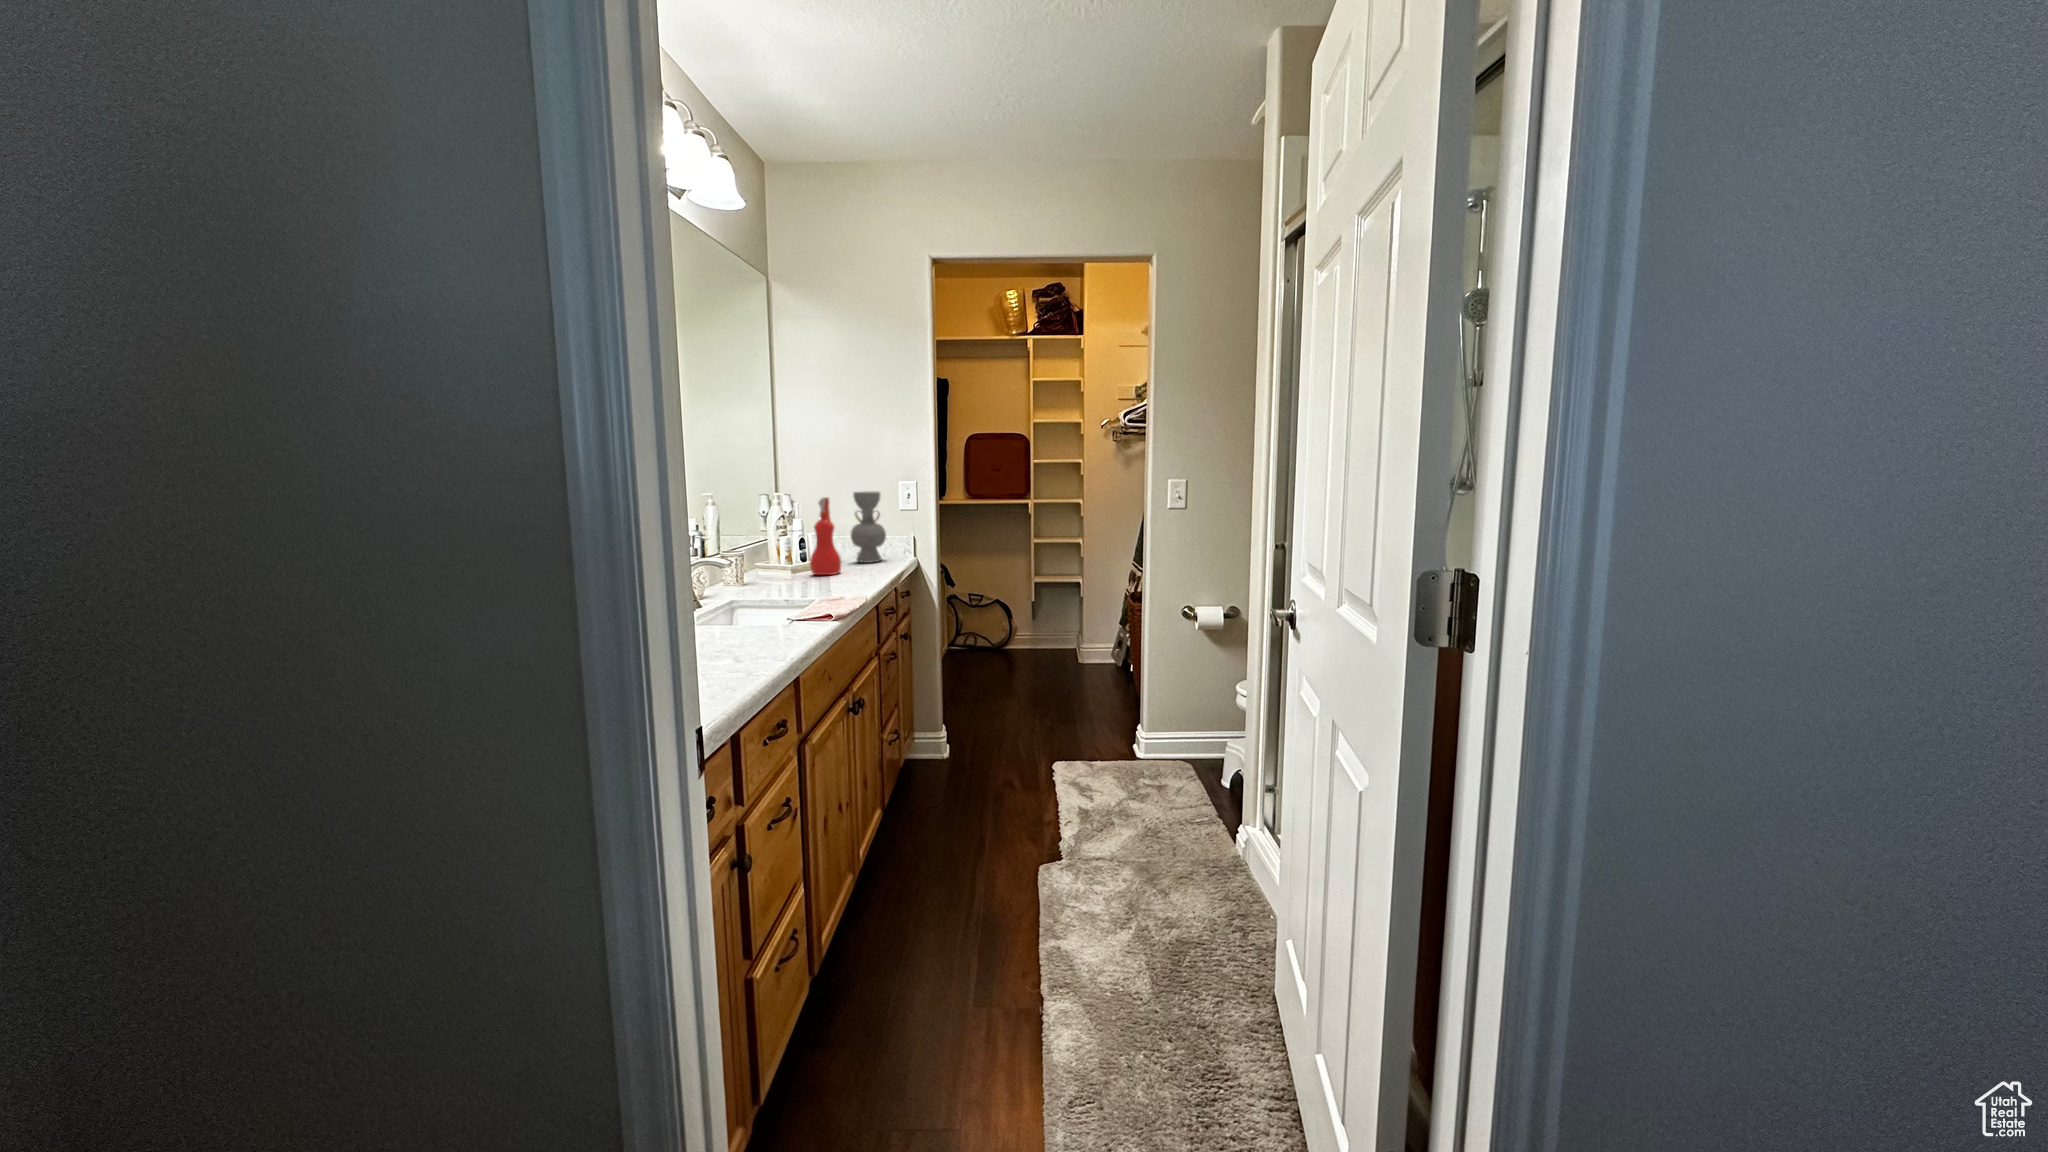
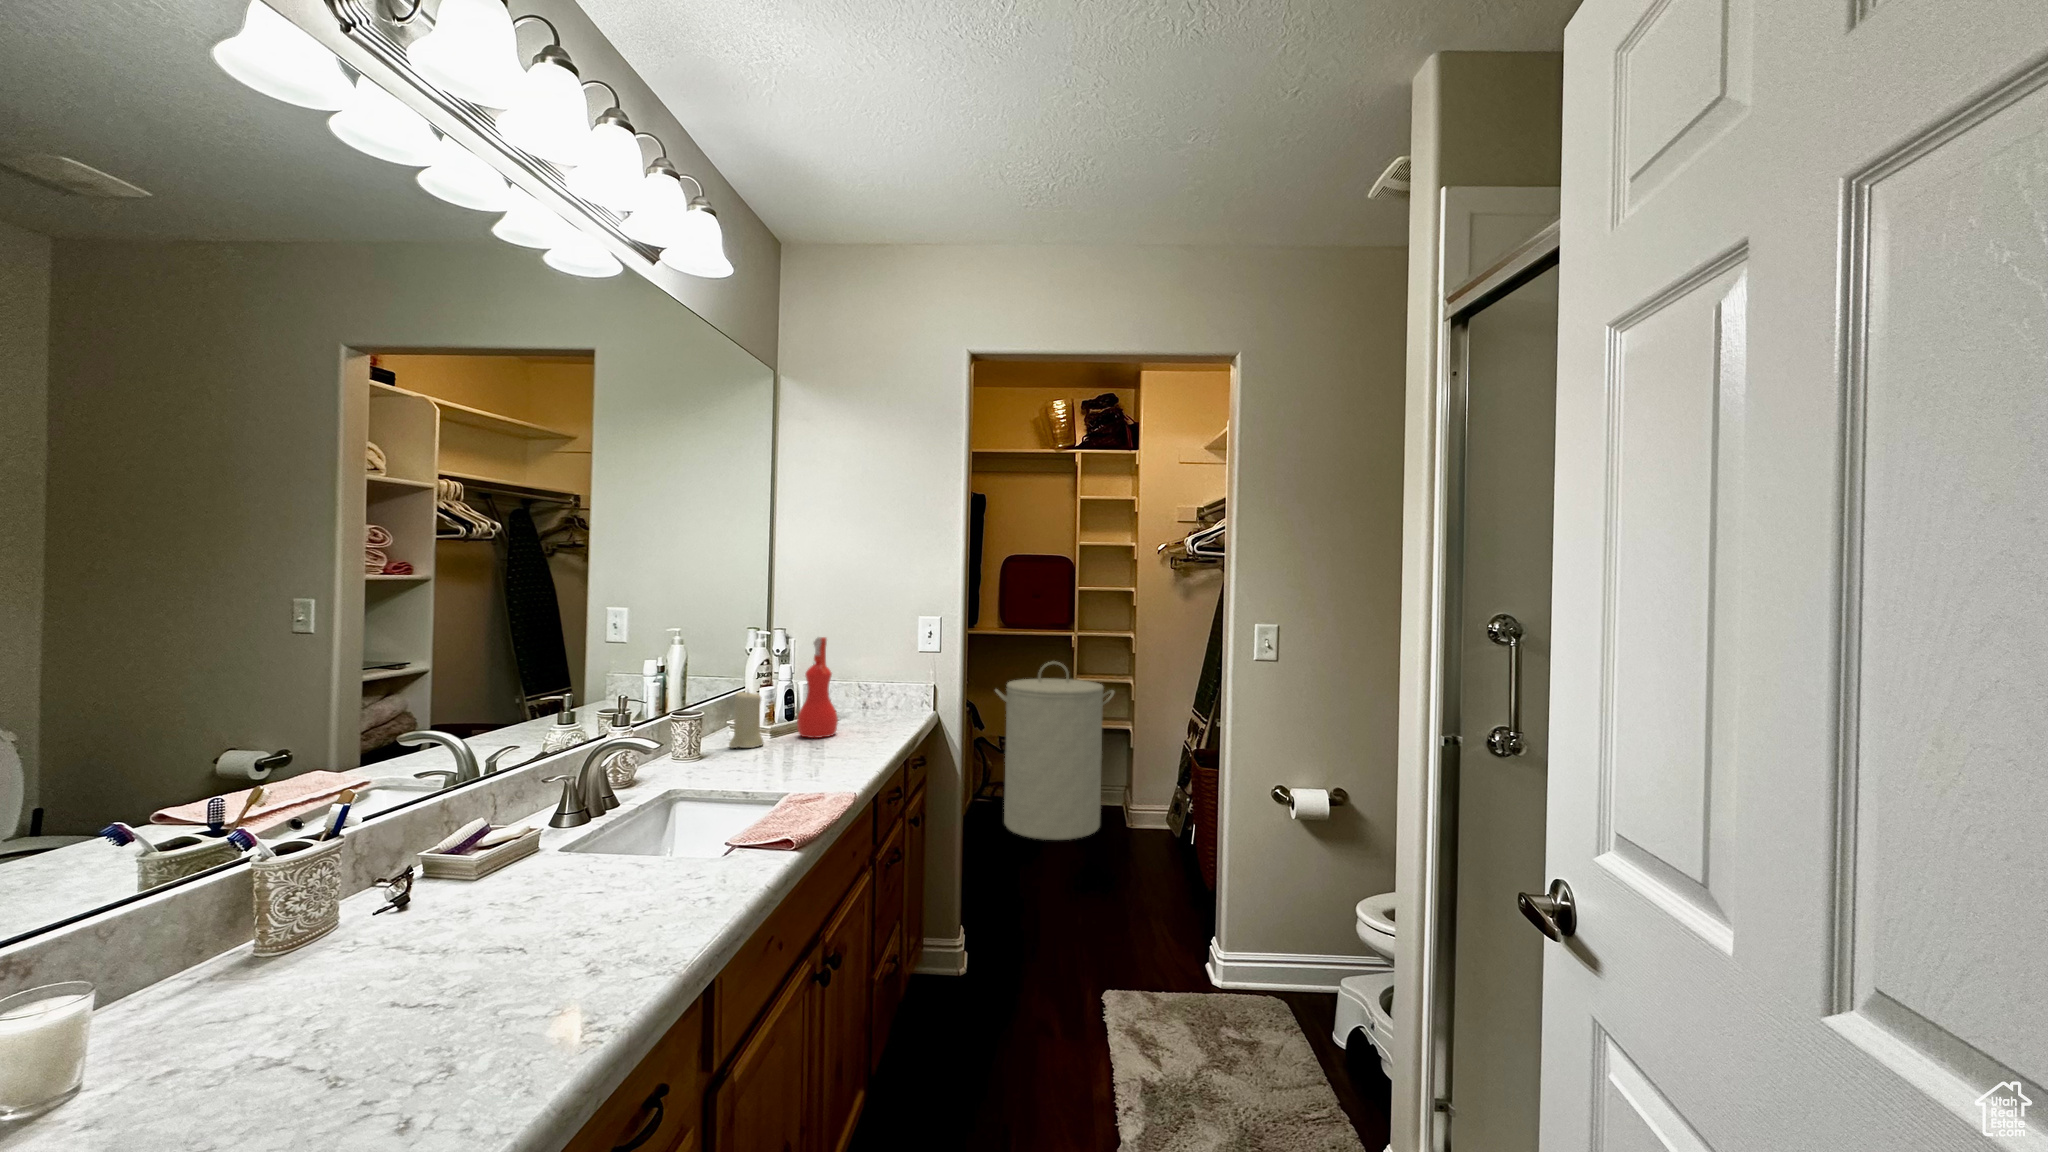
decorative vase: present [851,492,886,563] -> none [855,627,899,717]
laundry hamper: none [964,526,1067,672] -> present [995,662,1114,840]
candle: none [760,539,787,583] -> present [729,692,763,748]

